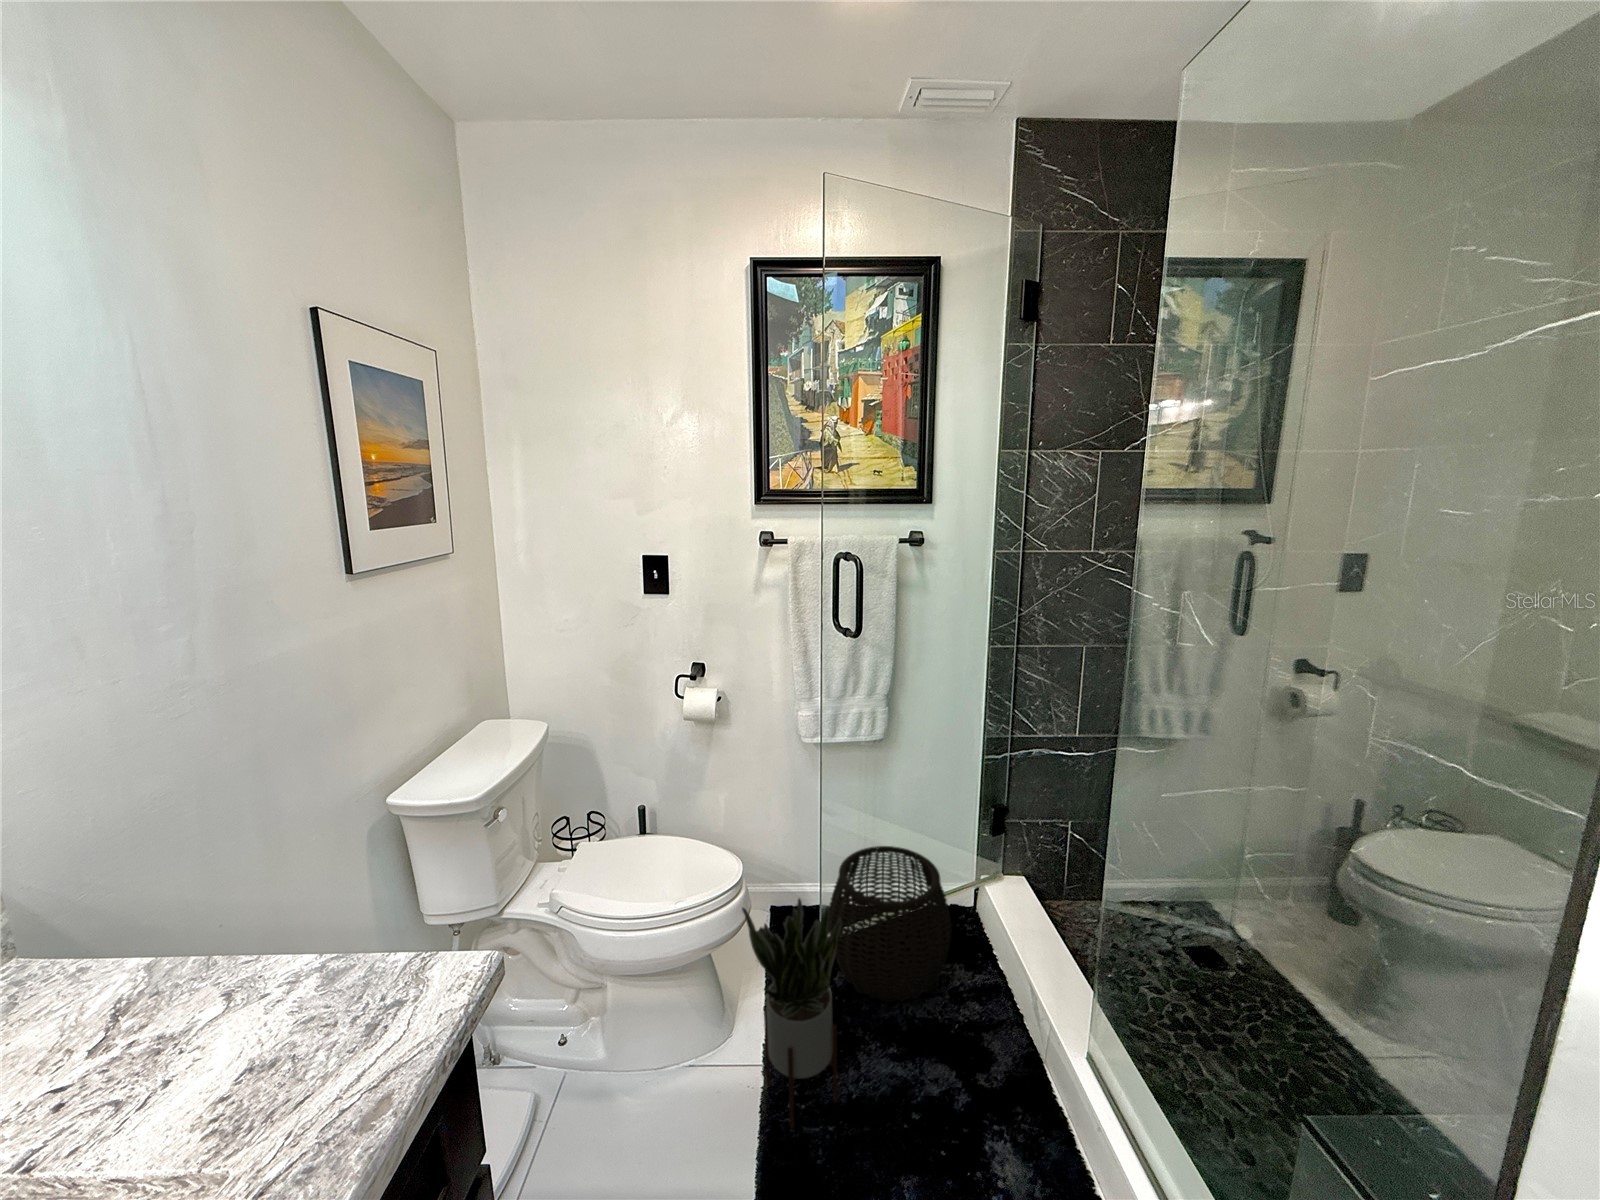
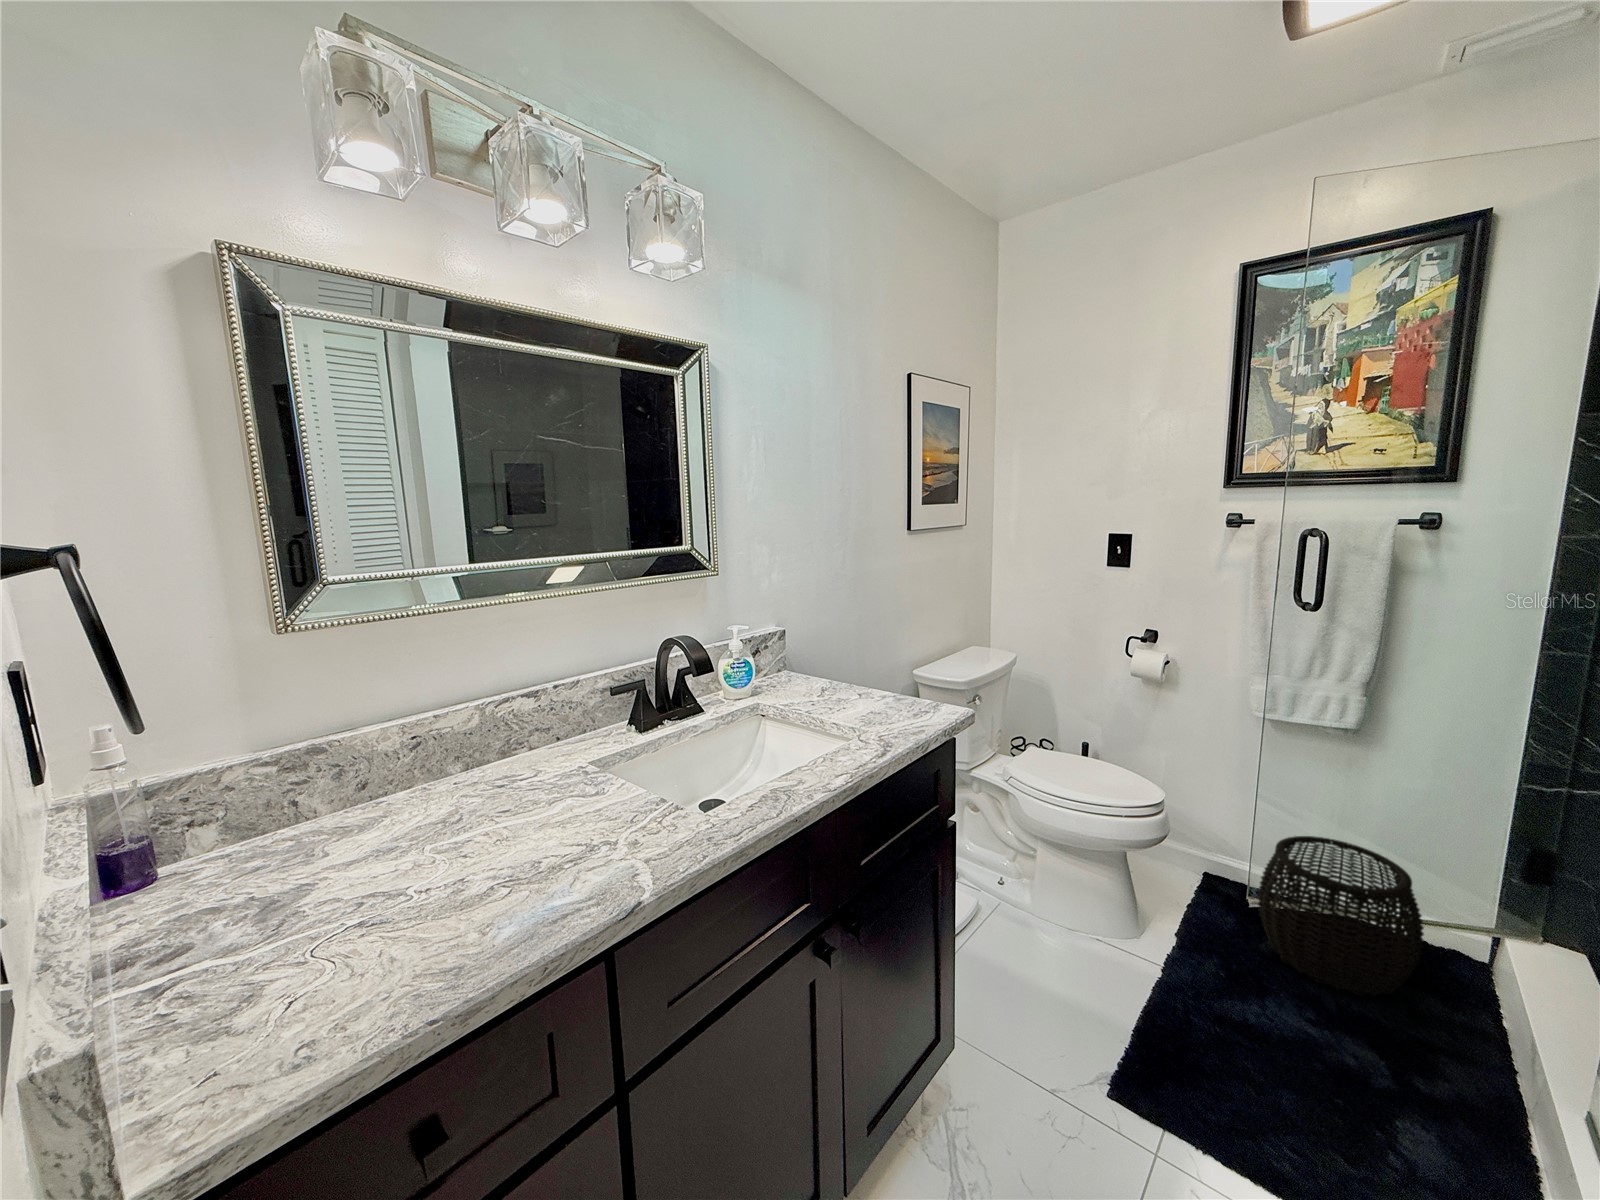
potted plant: present [742,899,841,1128] -> none [1155,810,1256,1019]

